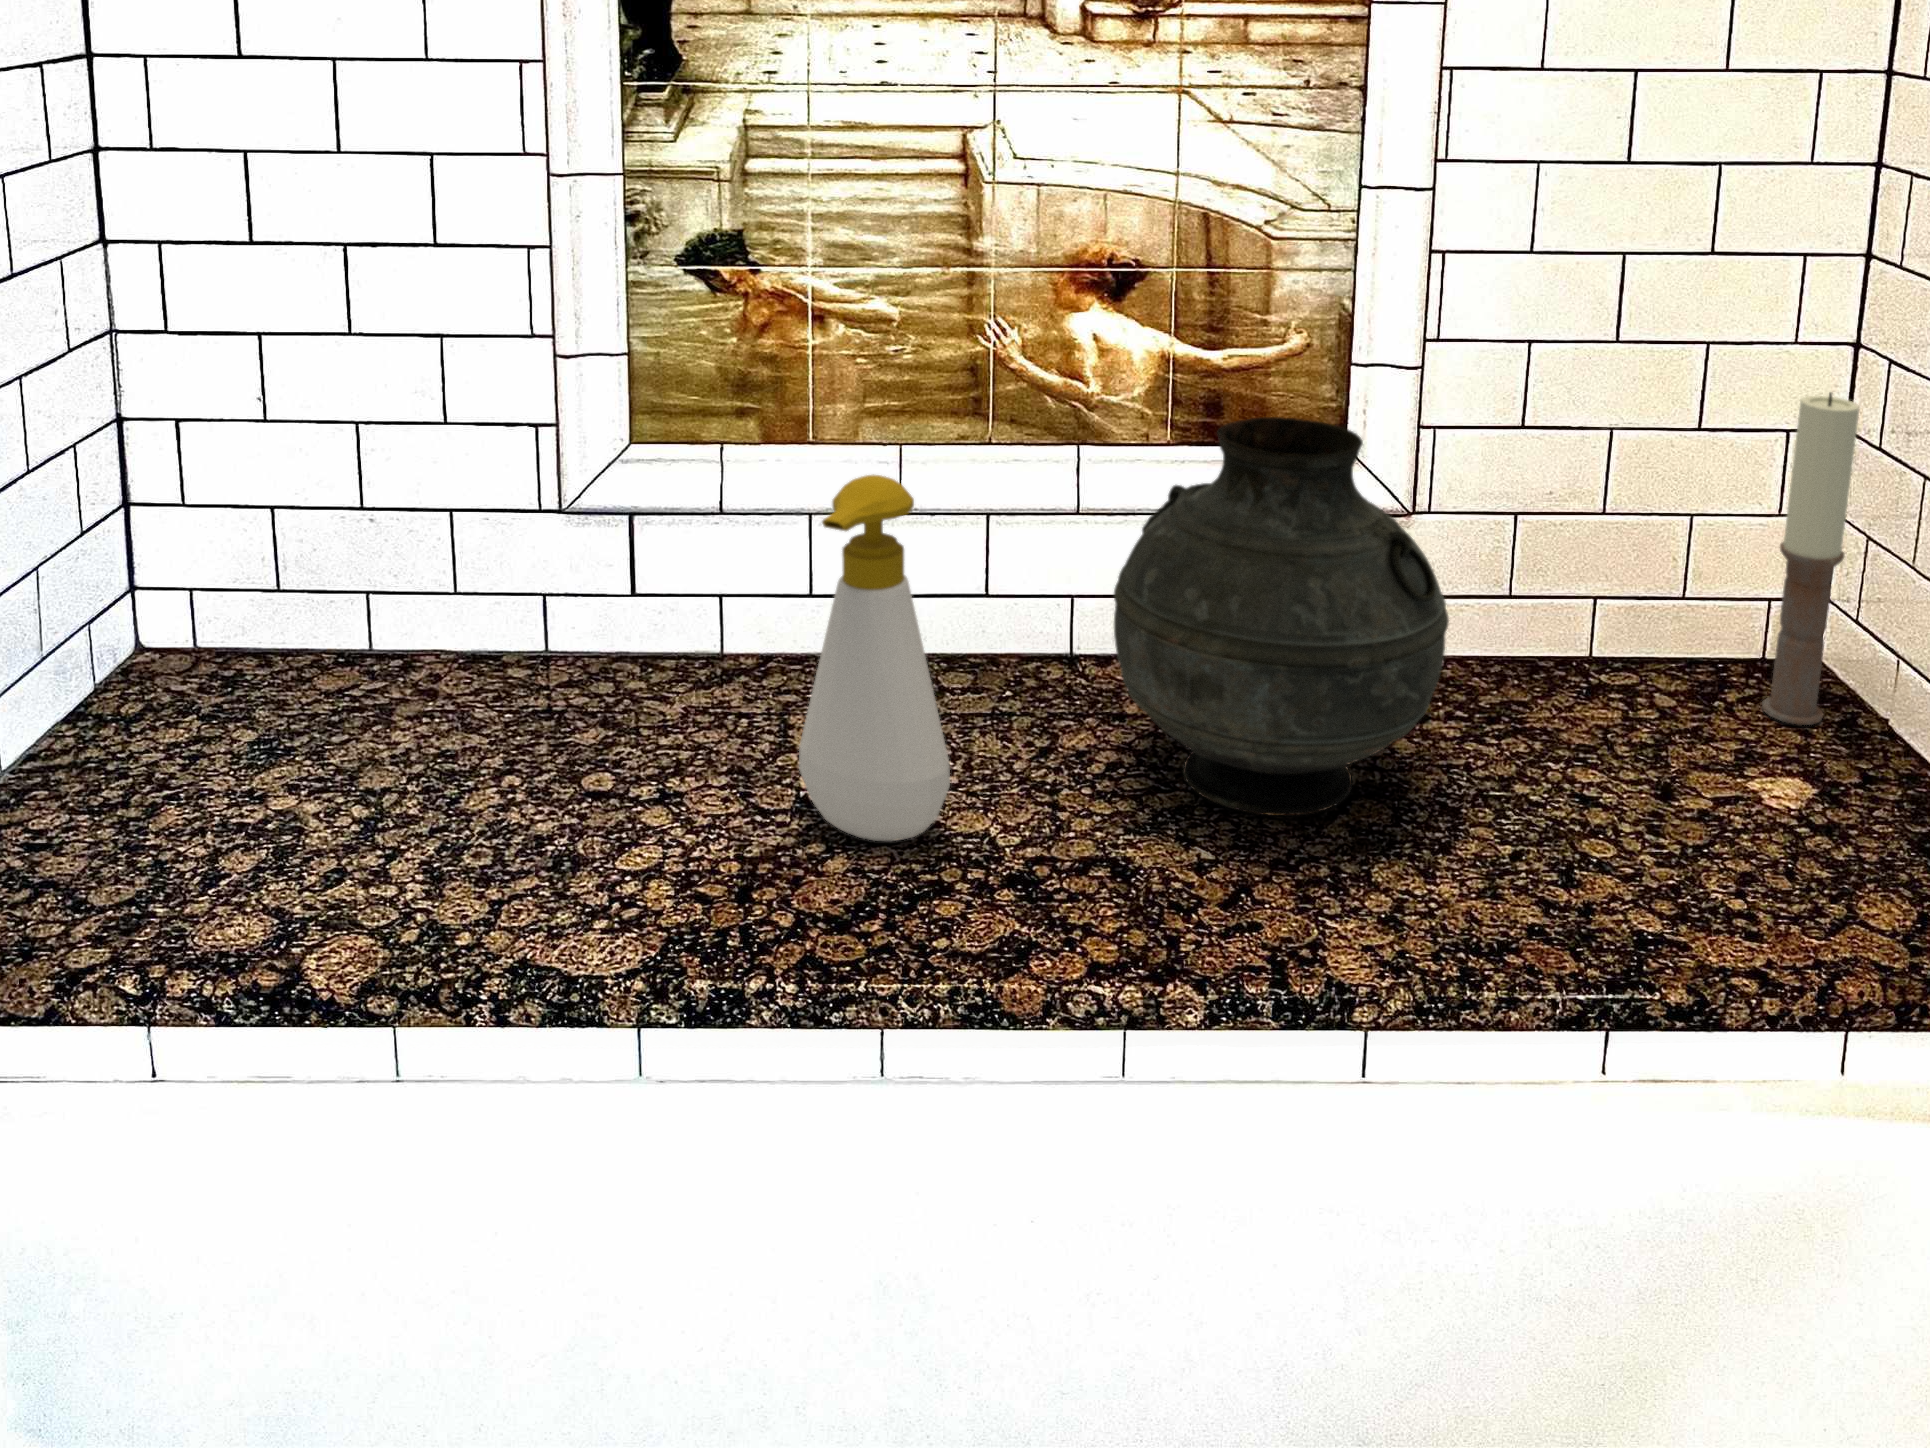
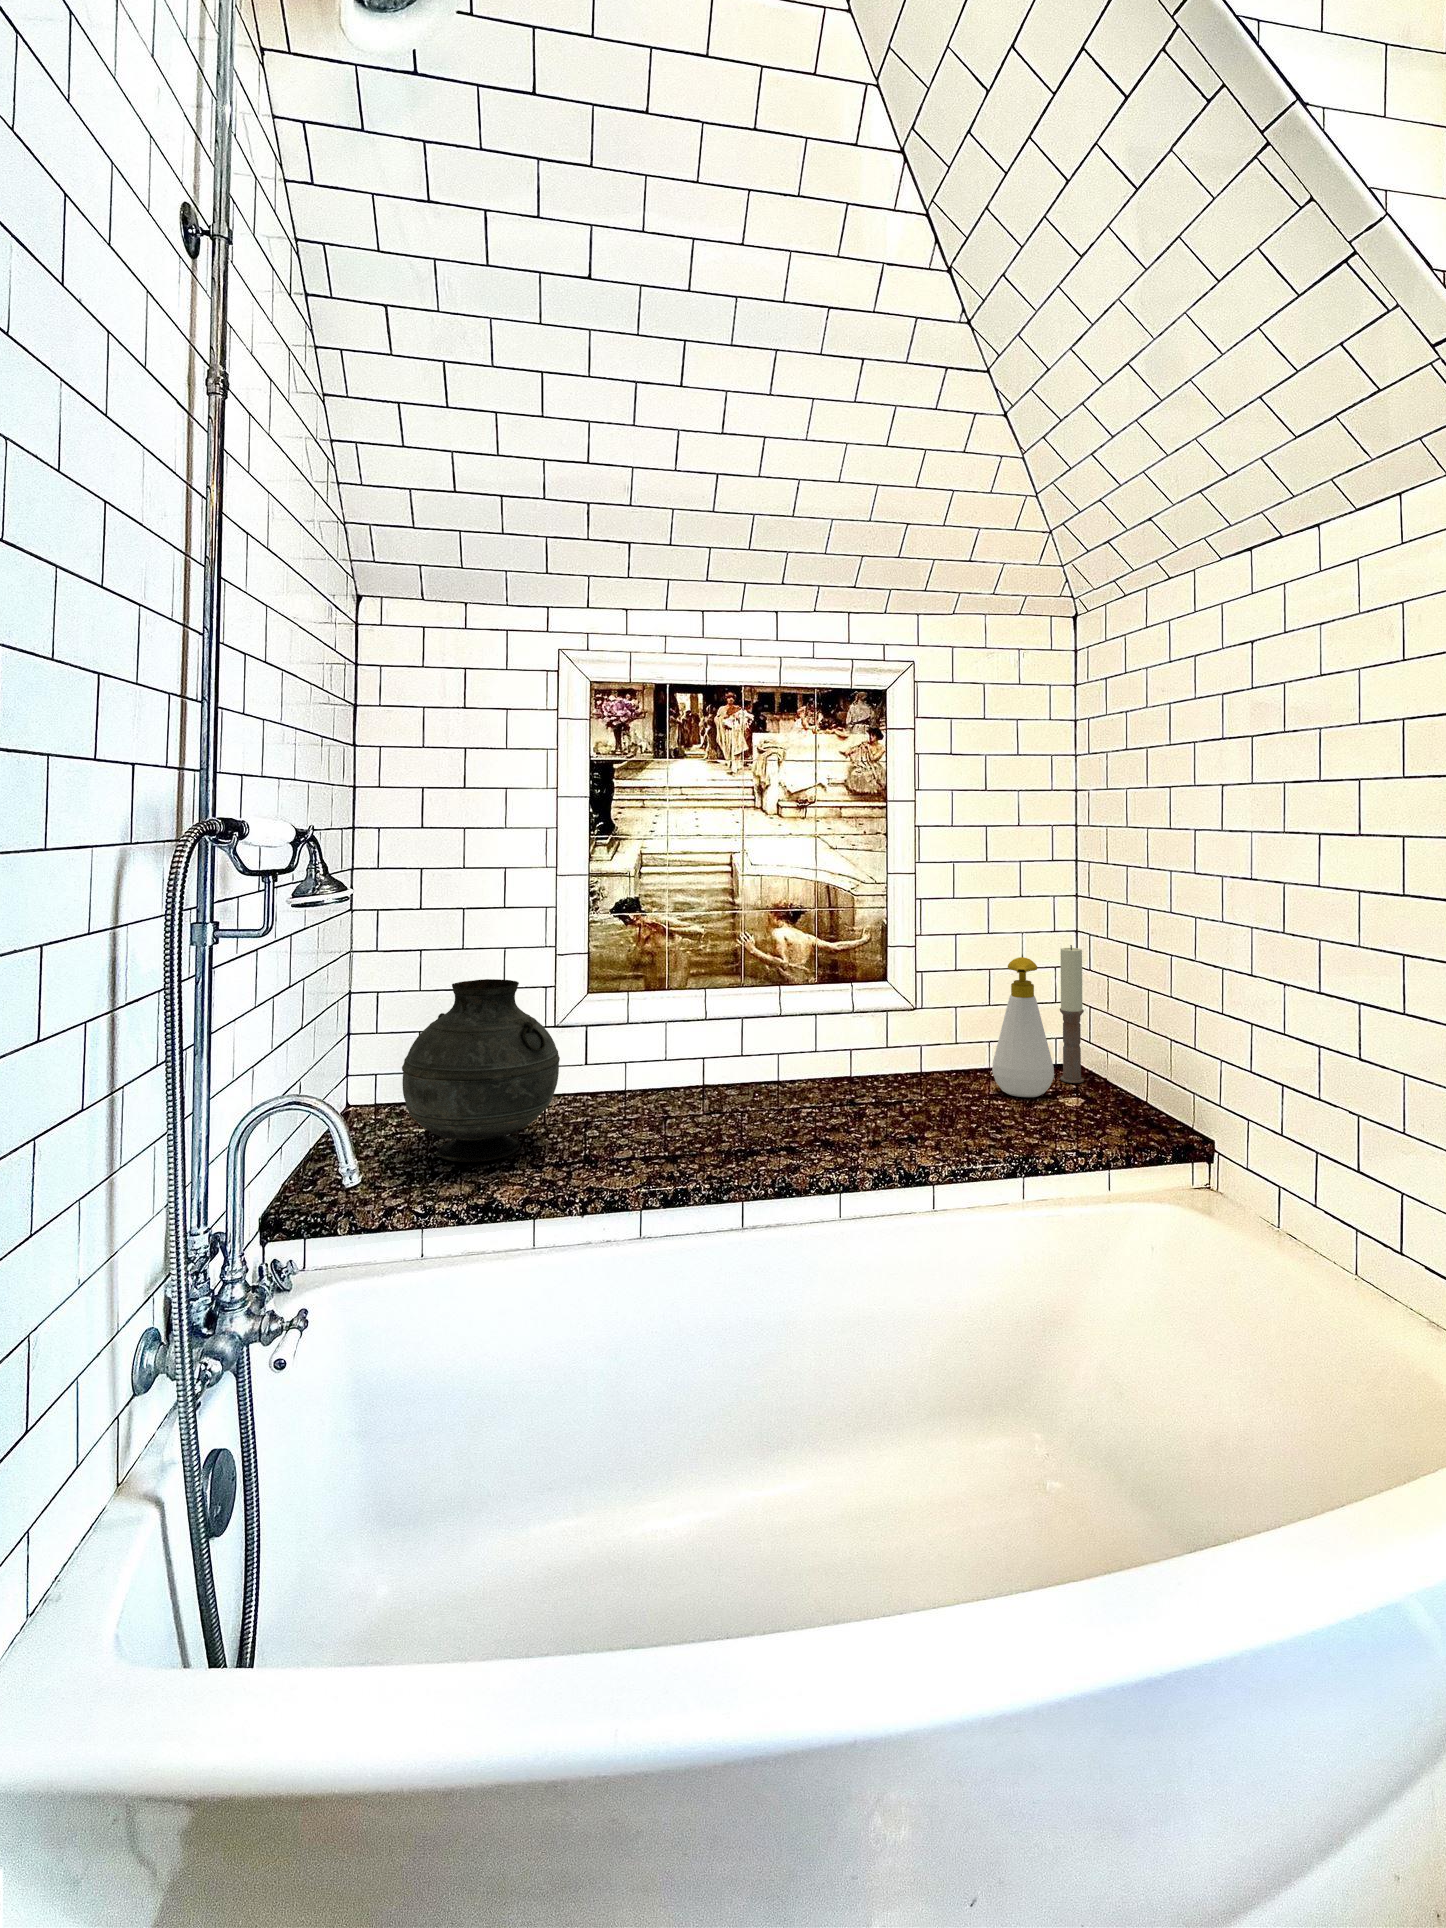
vase: present [1114,417,1449,816] -> present [402,979,560,1162]
soap bottle: present [799,475,950,841] -> present [992,957,1054,1097]

